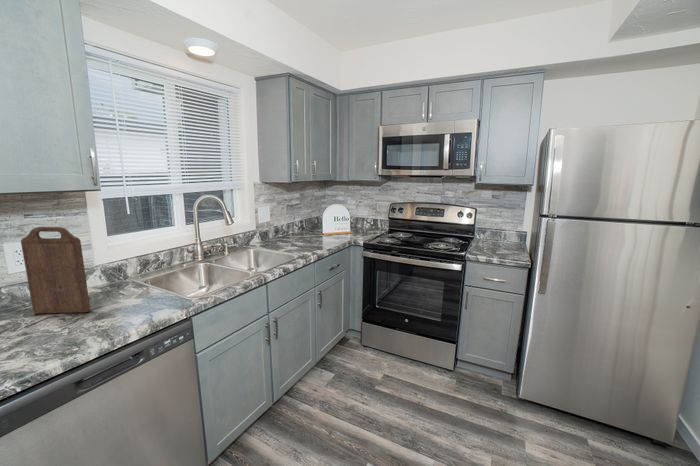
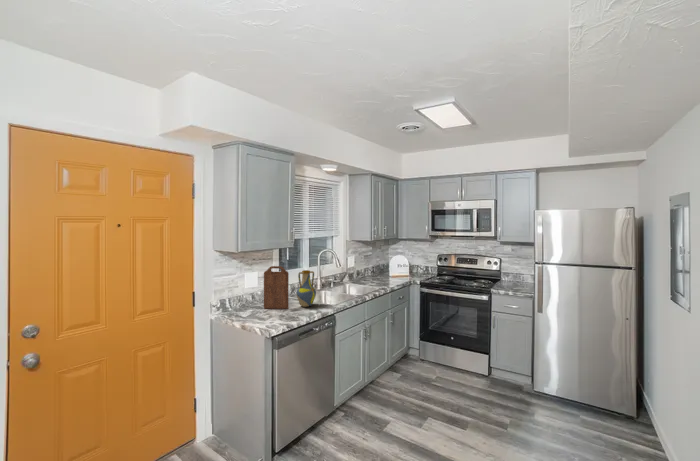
vase: none [107,233,156,305] -> present [297,270,316,307]

